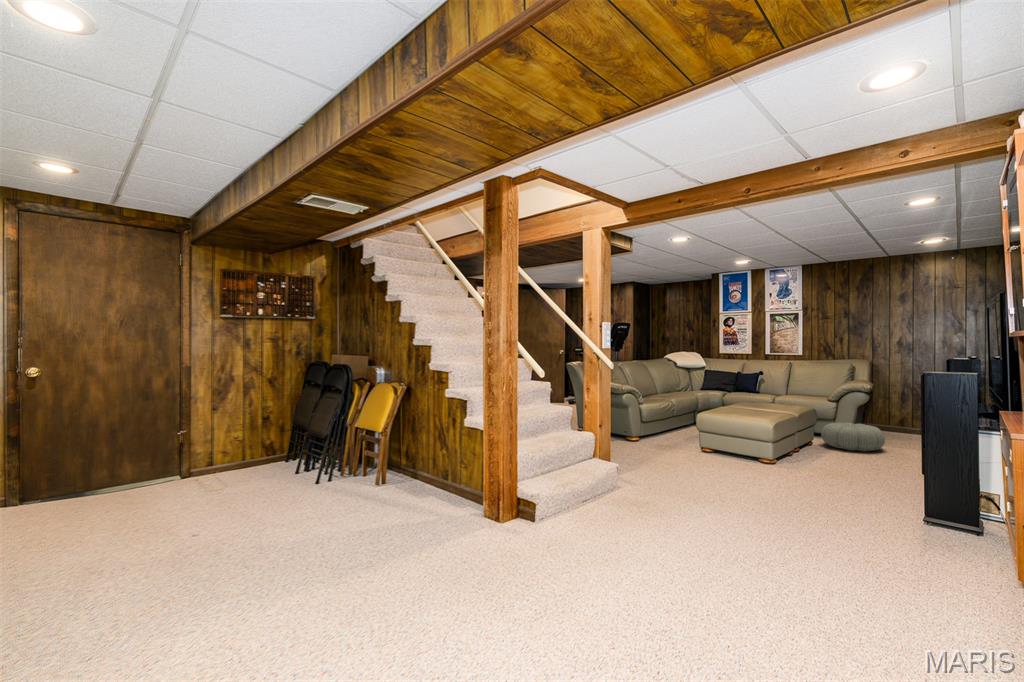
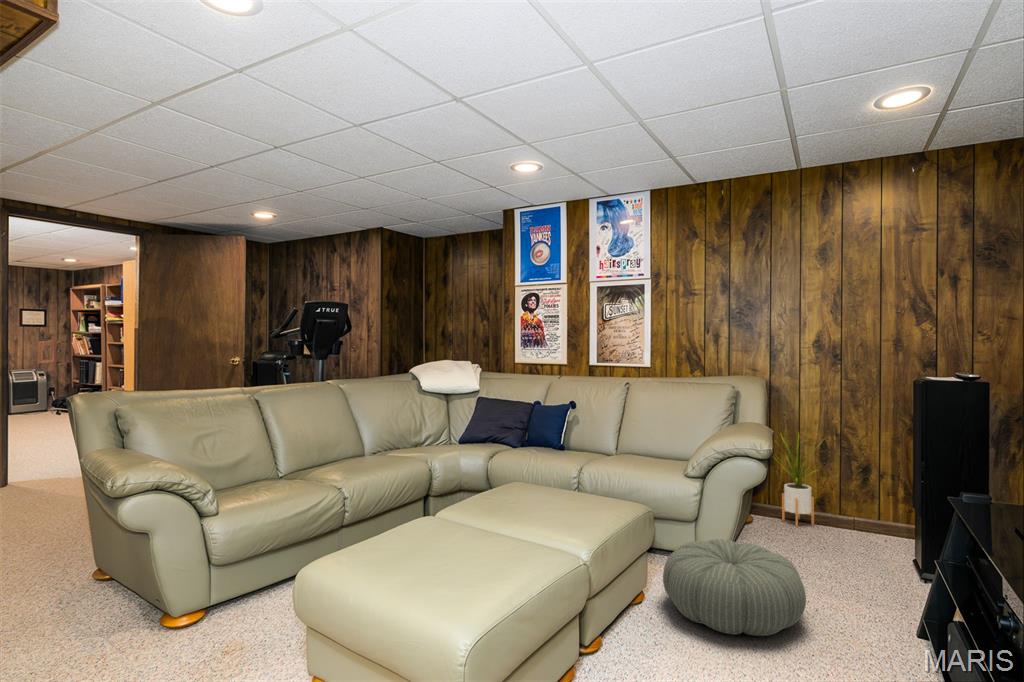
house plant: none [872,384,904,432] -> present [782,432,815,527]

